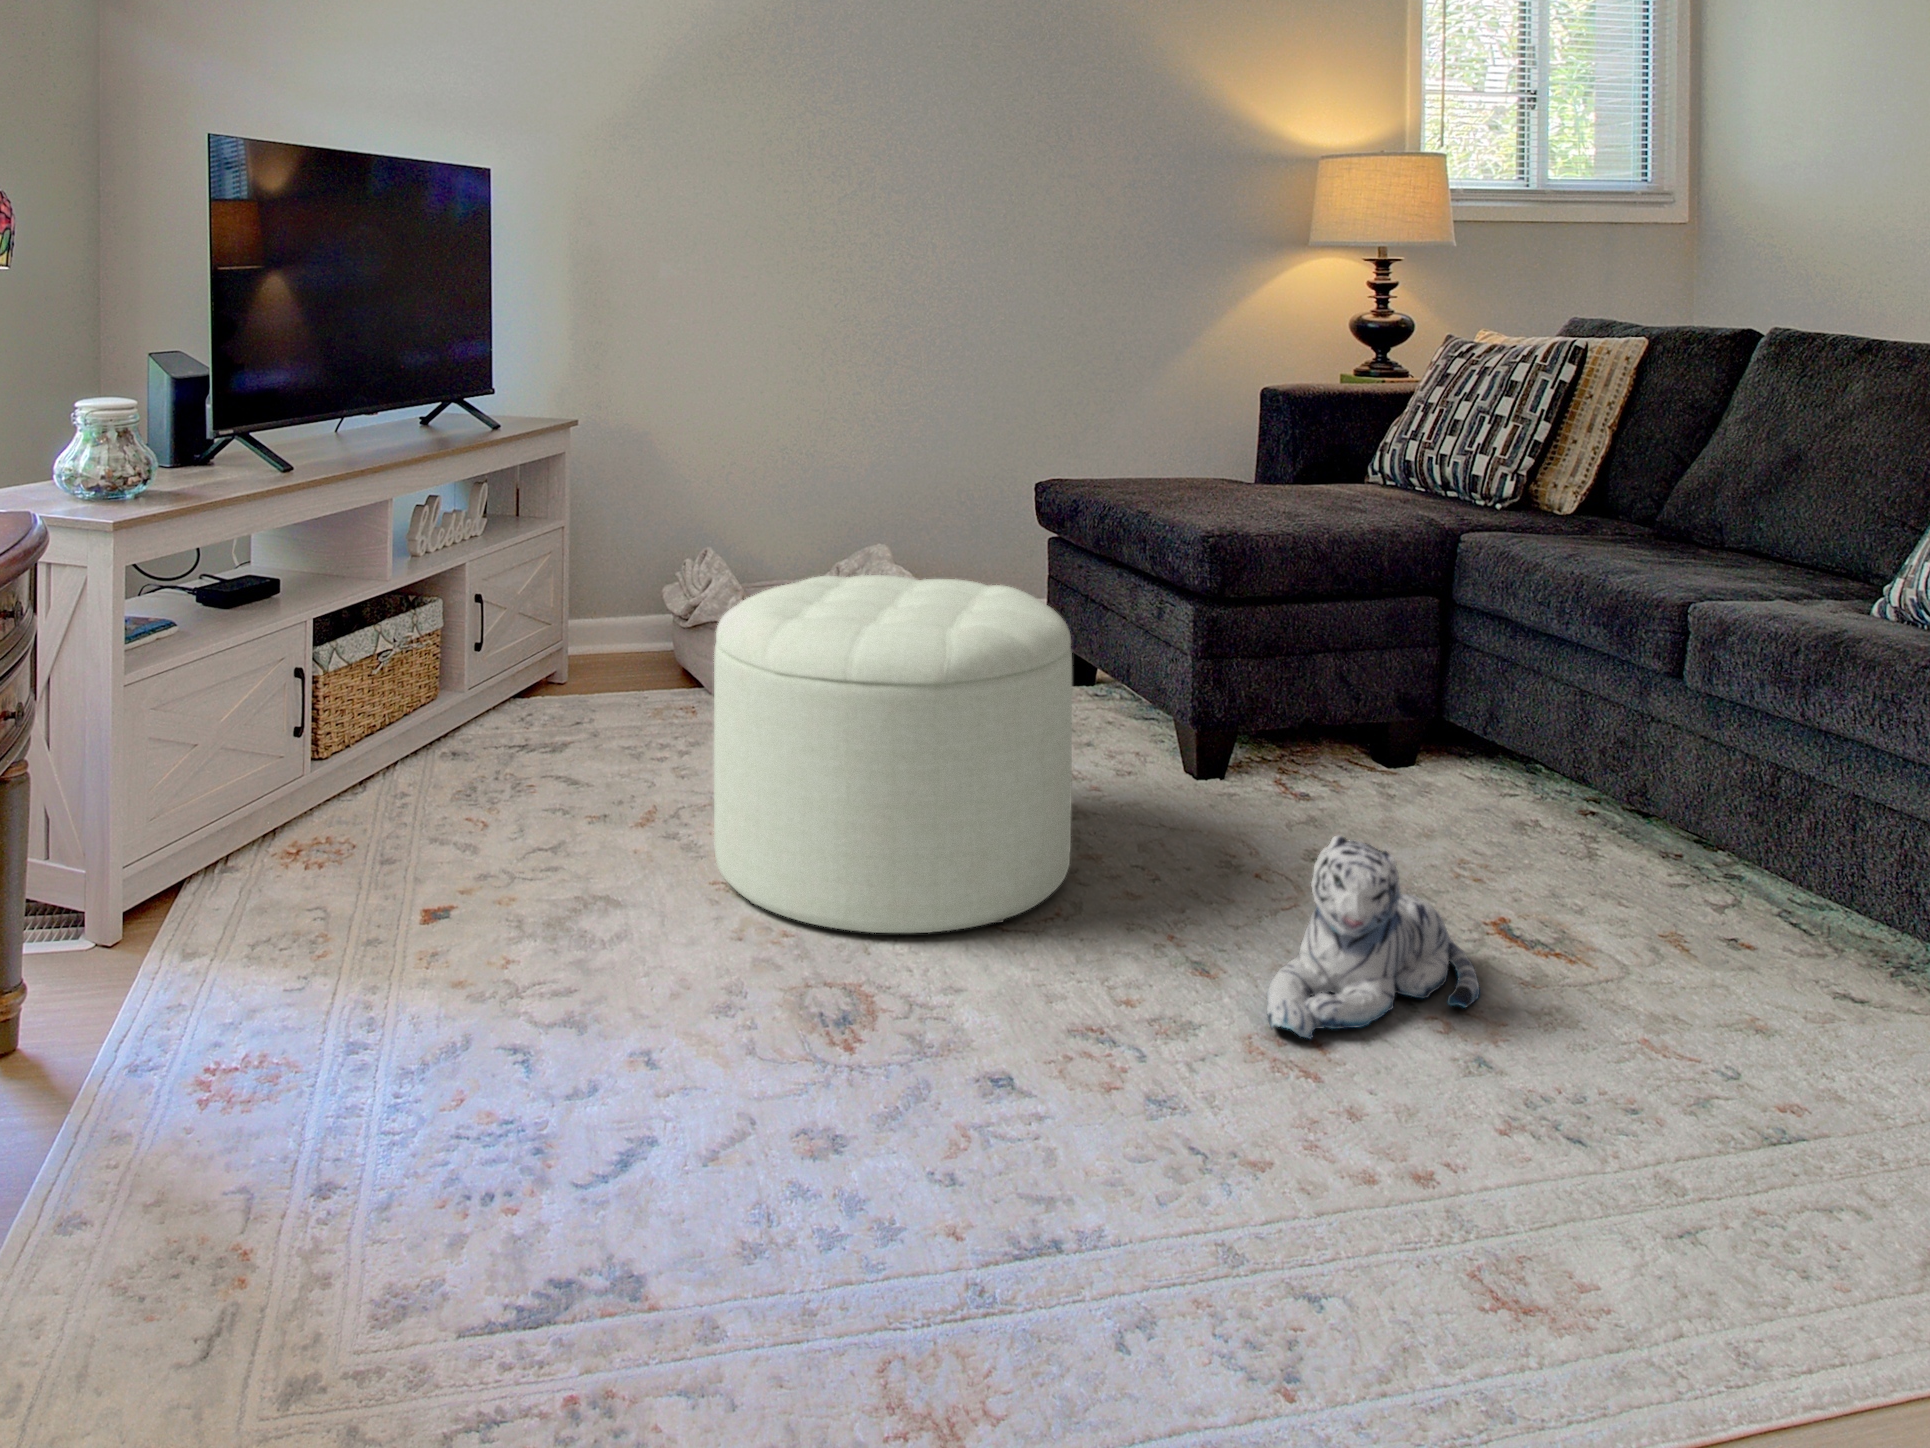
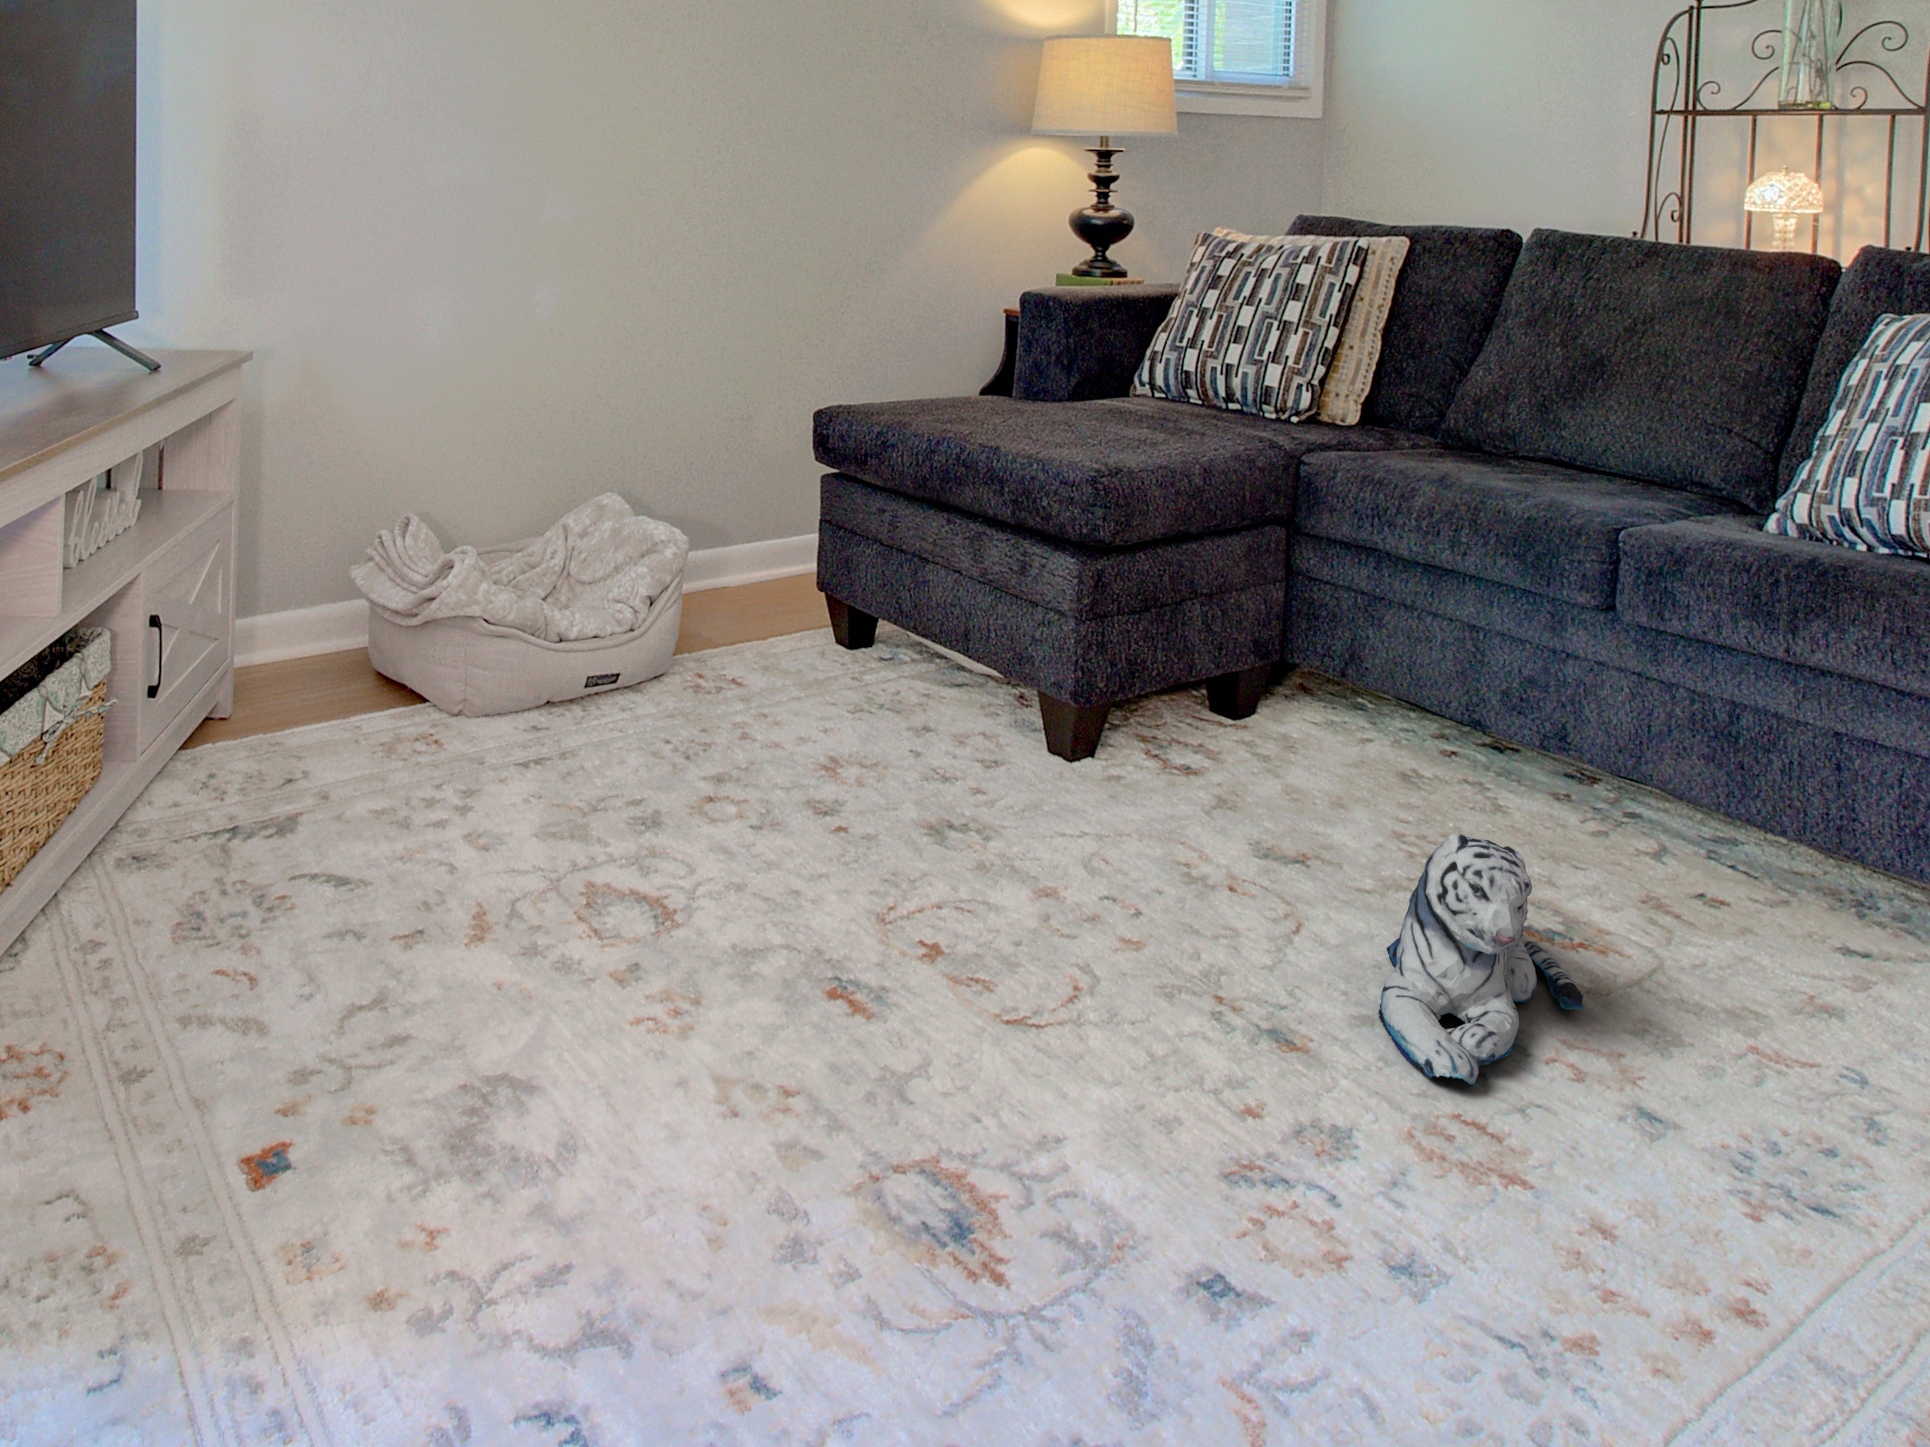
ottoman: present [714,575,1072,933] -> none [619,534,1071,1005]

